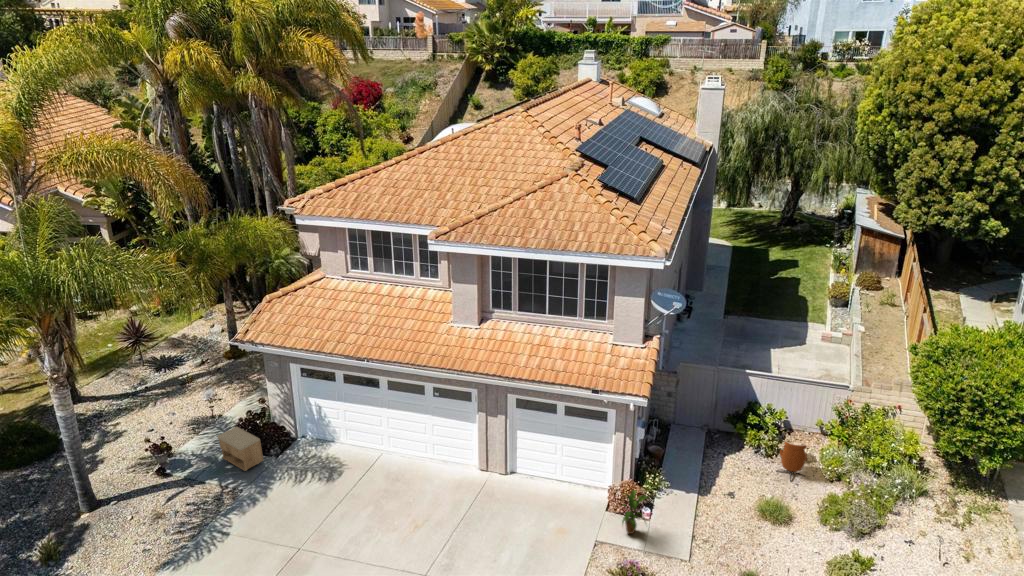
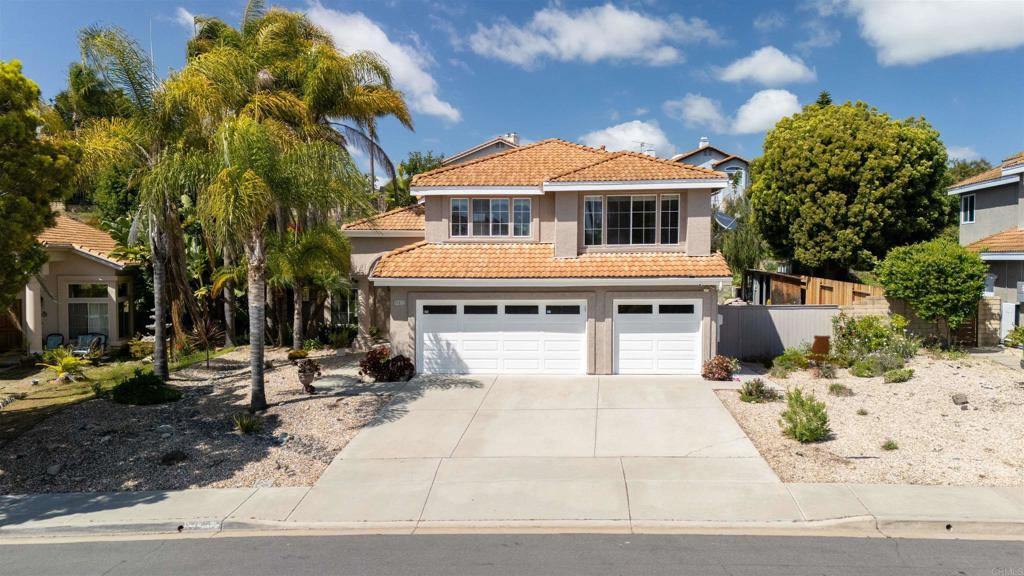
storage bench: present [218,427,263,471] -> none [355,353,396,384]
house plant: present [622,490,649,534] -> none [721,348,750,388]

